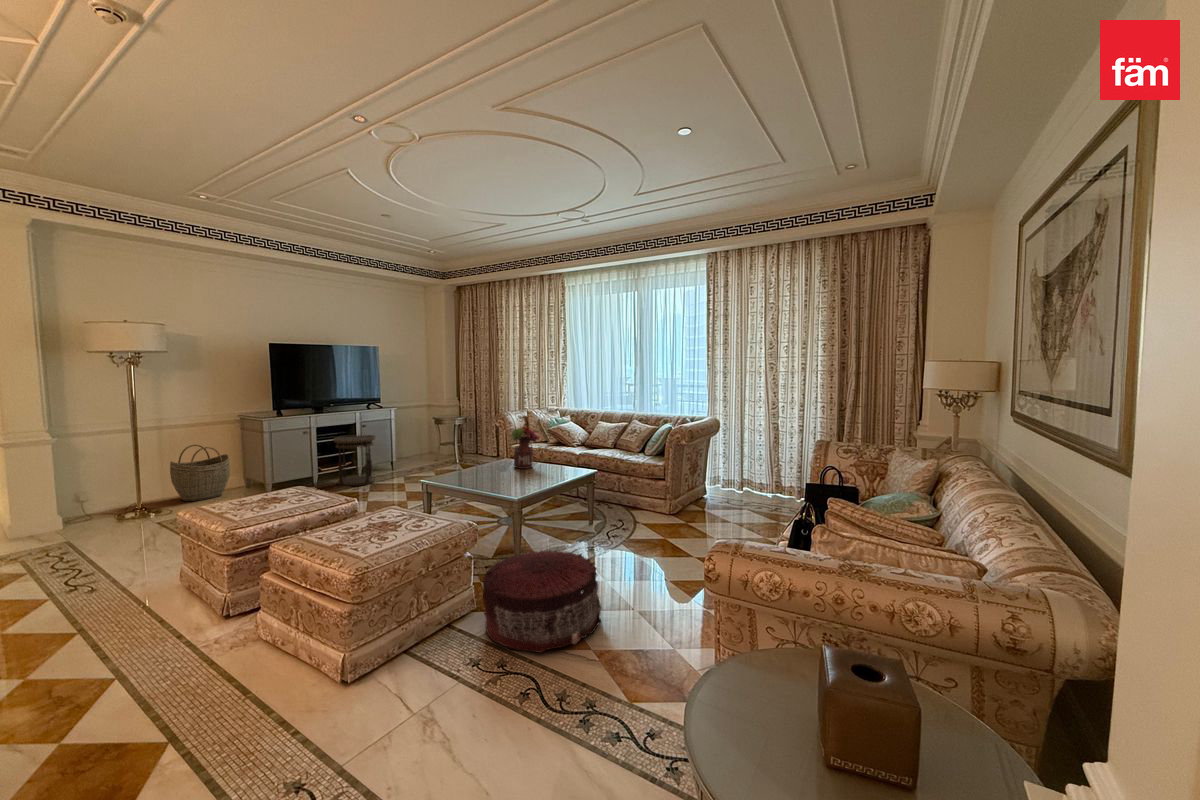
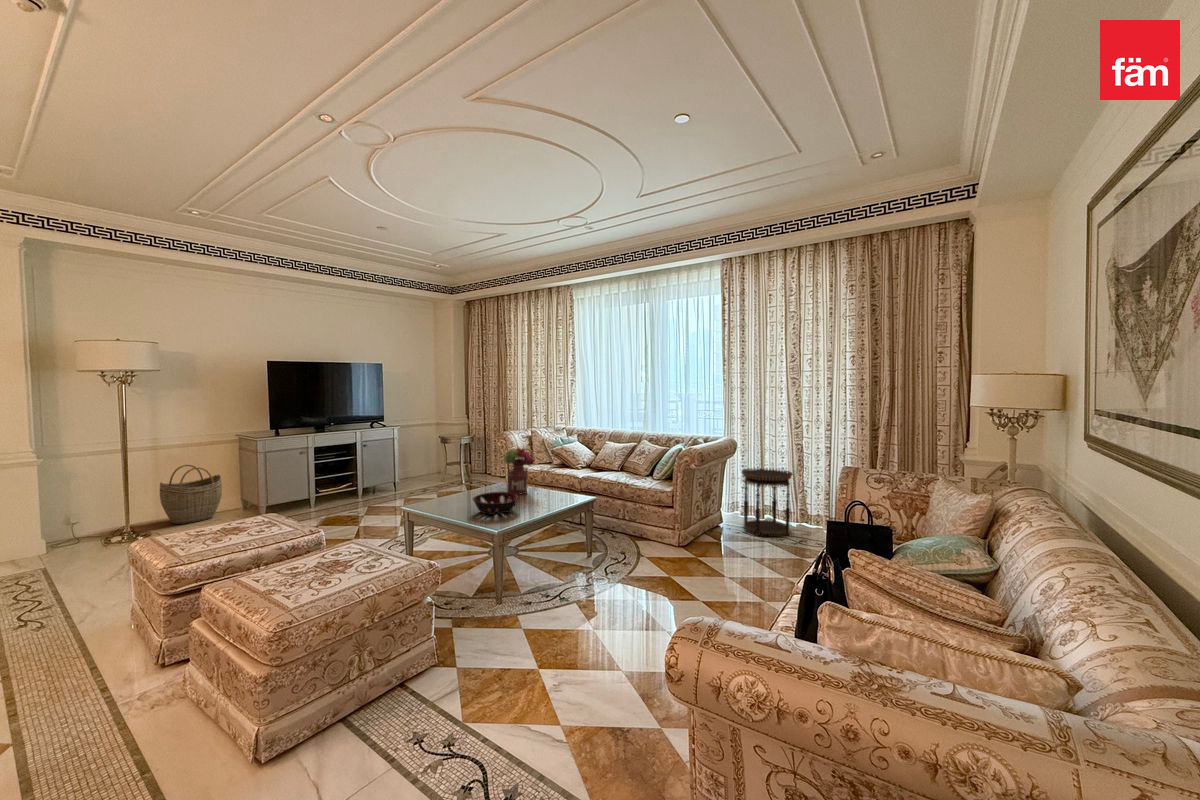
side table: present [333,435,375,486] -> present [742,468,793,536]
decorative bowl: none [488,465,530,485] -> present [473,492,519,515]
pouf: present [483,550,602,653] -> none [438,595,579,730]

